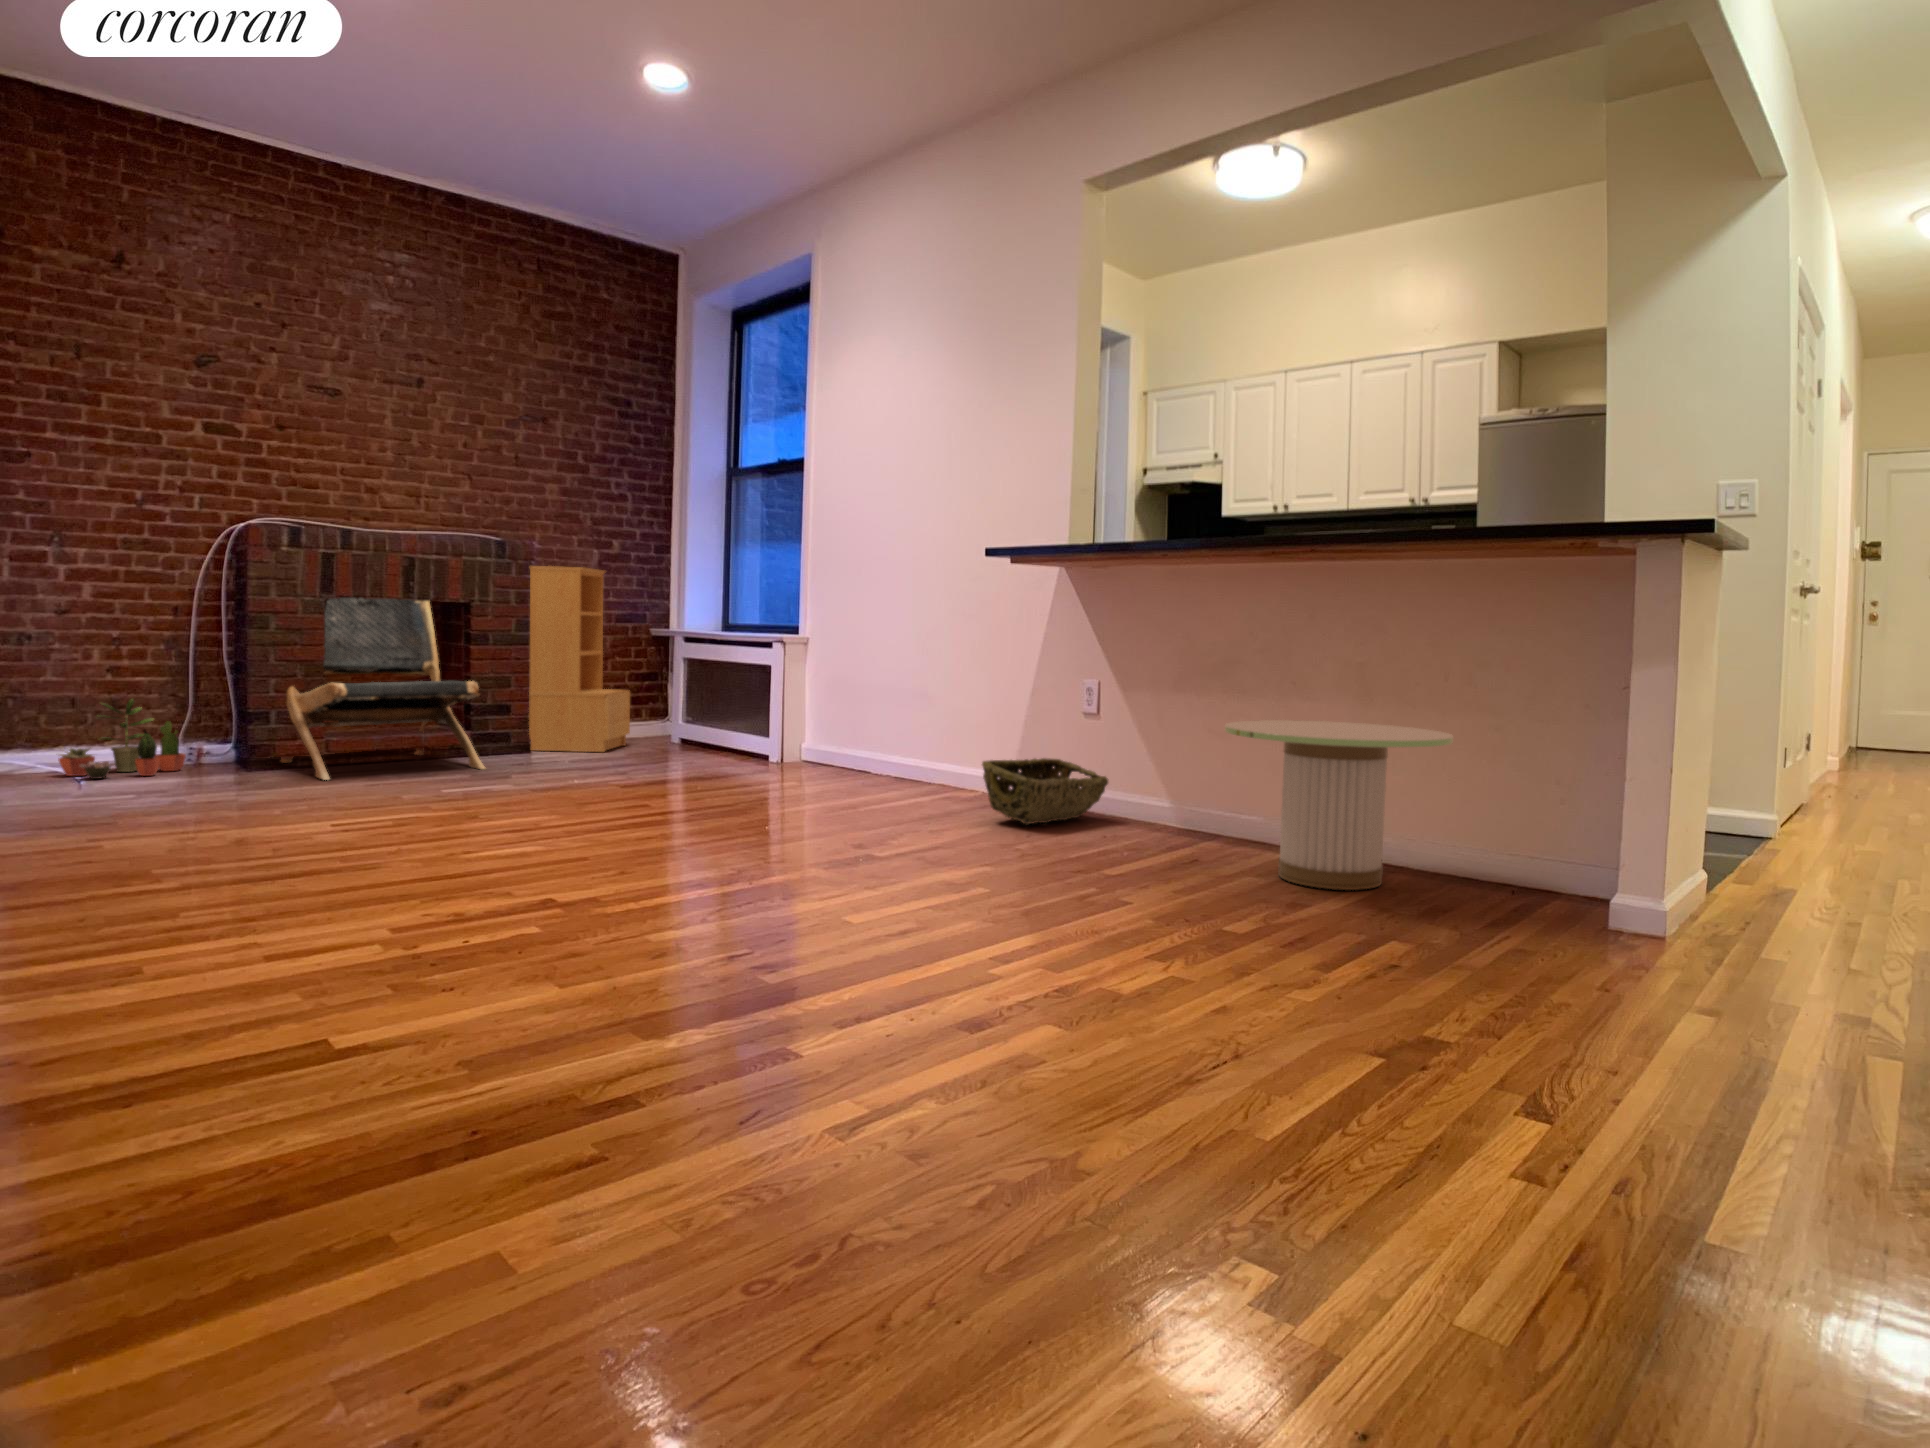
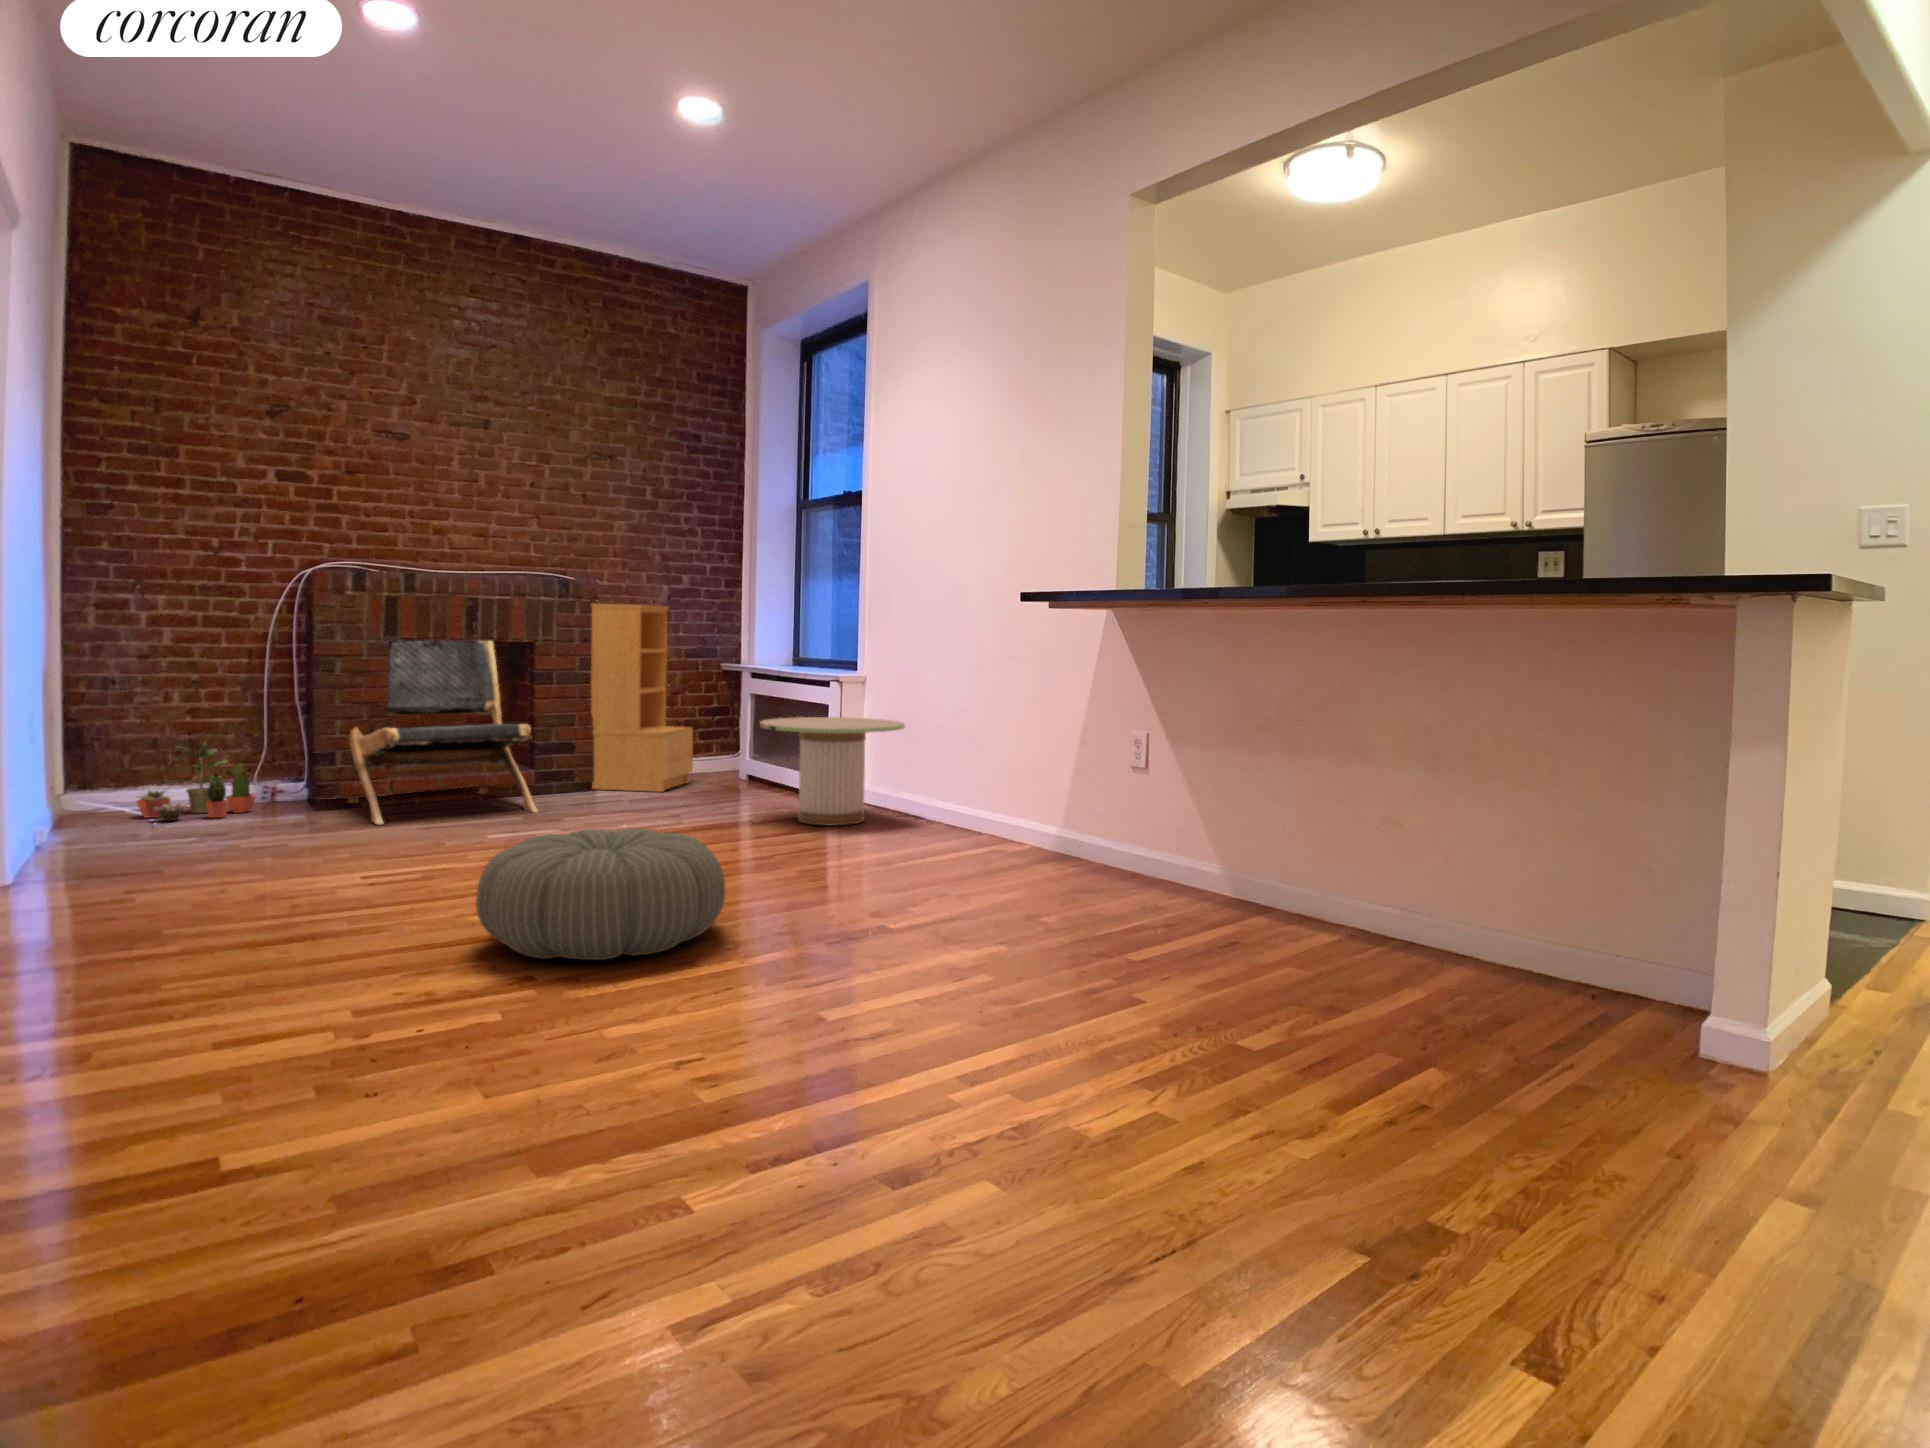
side table: present [1225,720,1453,890] -> present [760,717,905,825]
woven basket: present [982,758,1108,825] -> none [1015,816,1155,892]
pouf: none [488,763,727,882] -> present [476,828,725,960]

